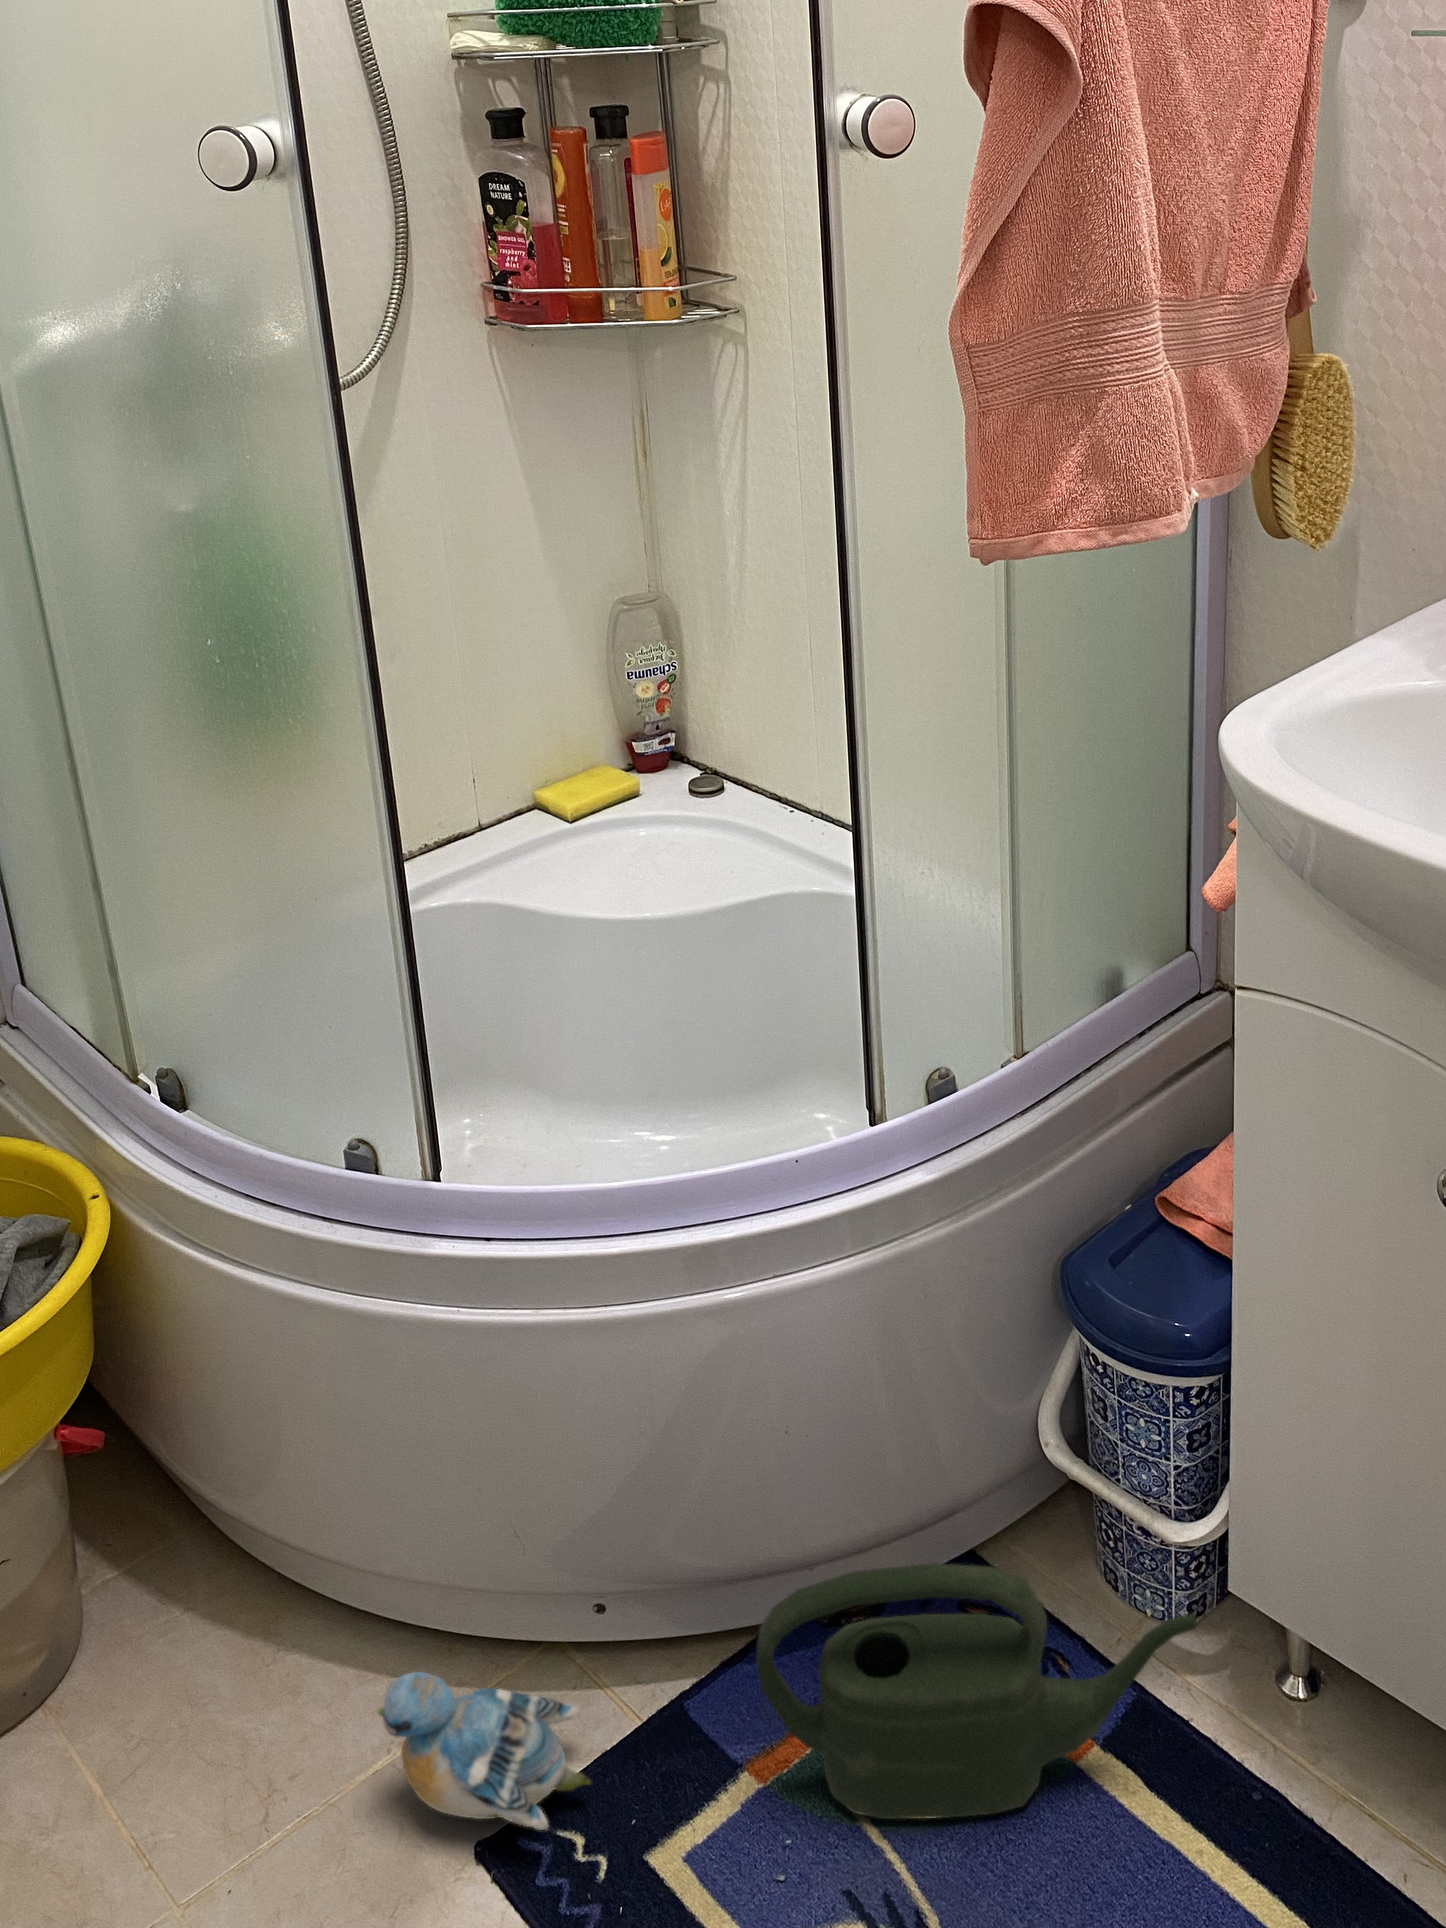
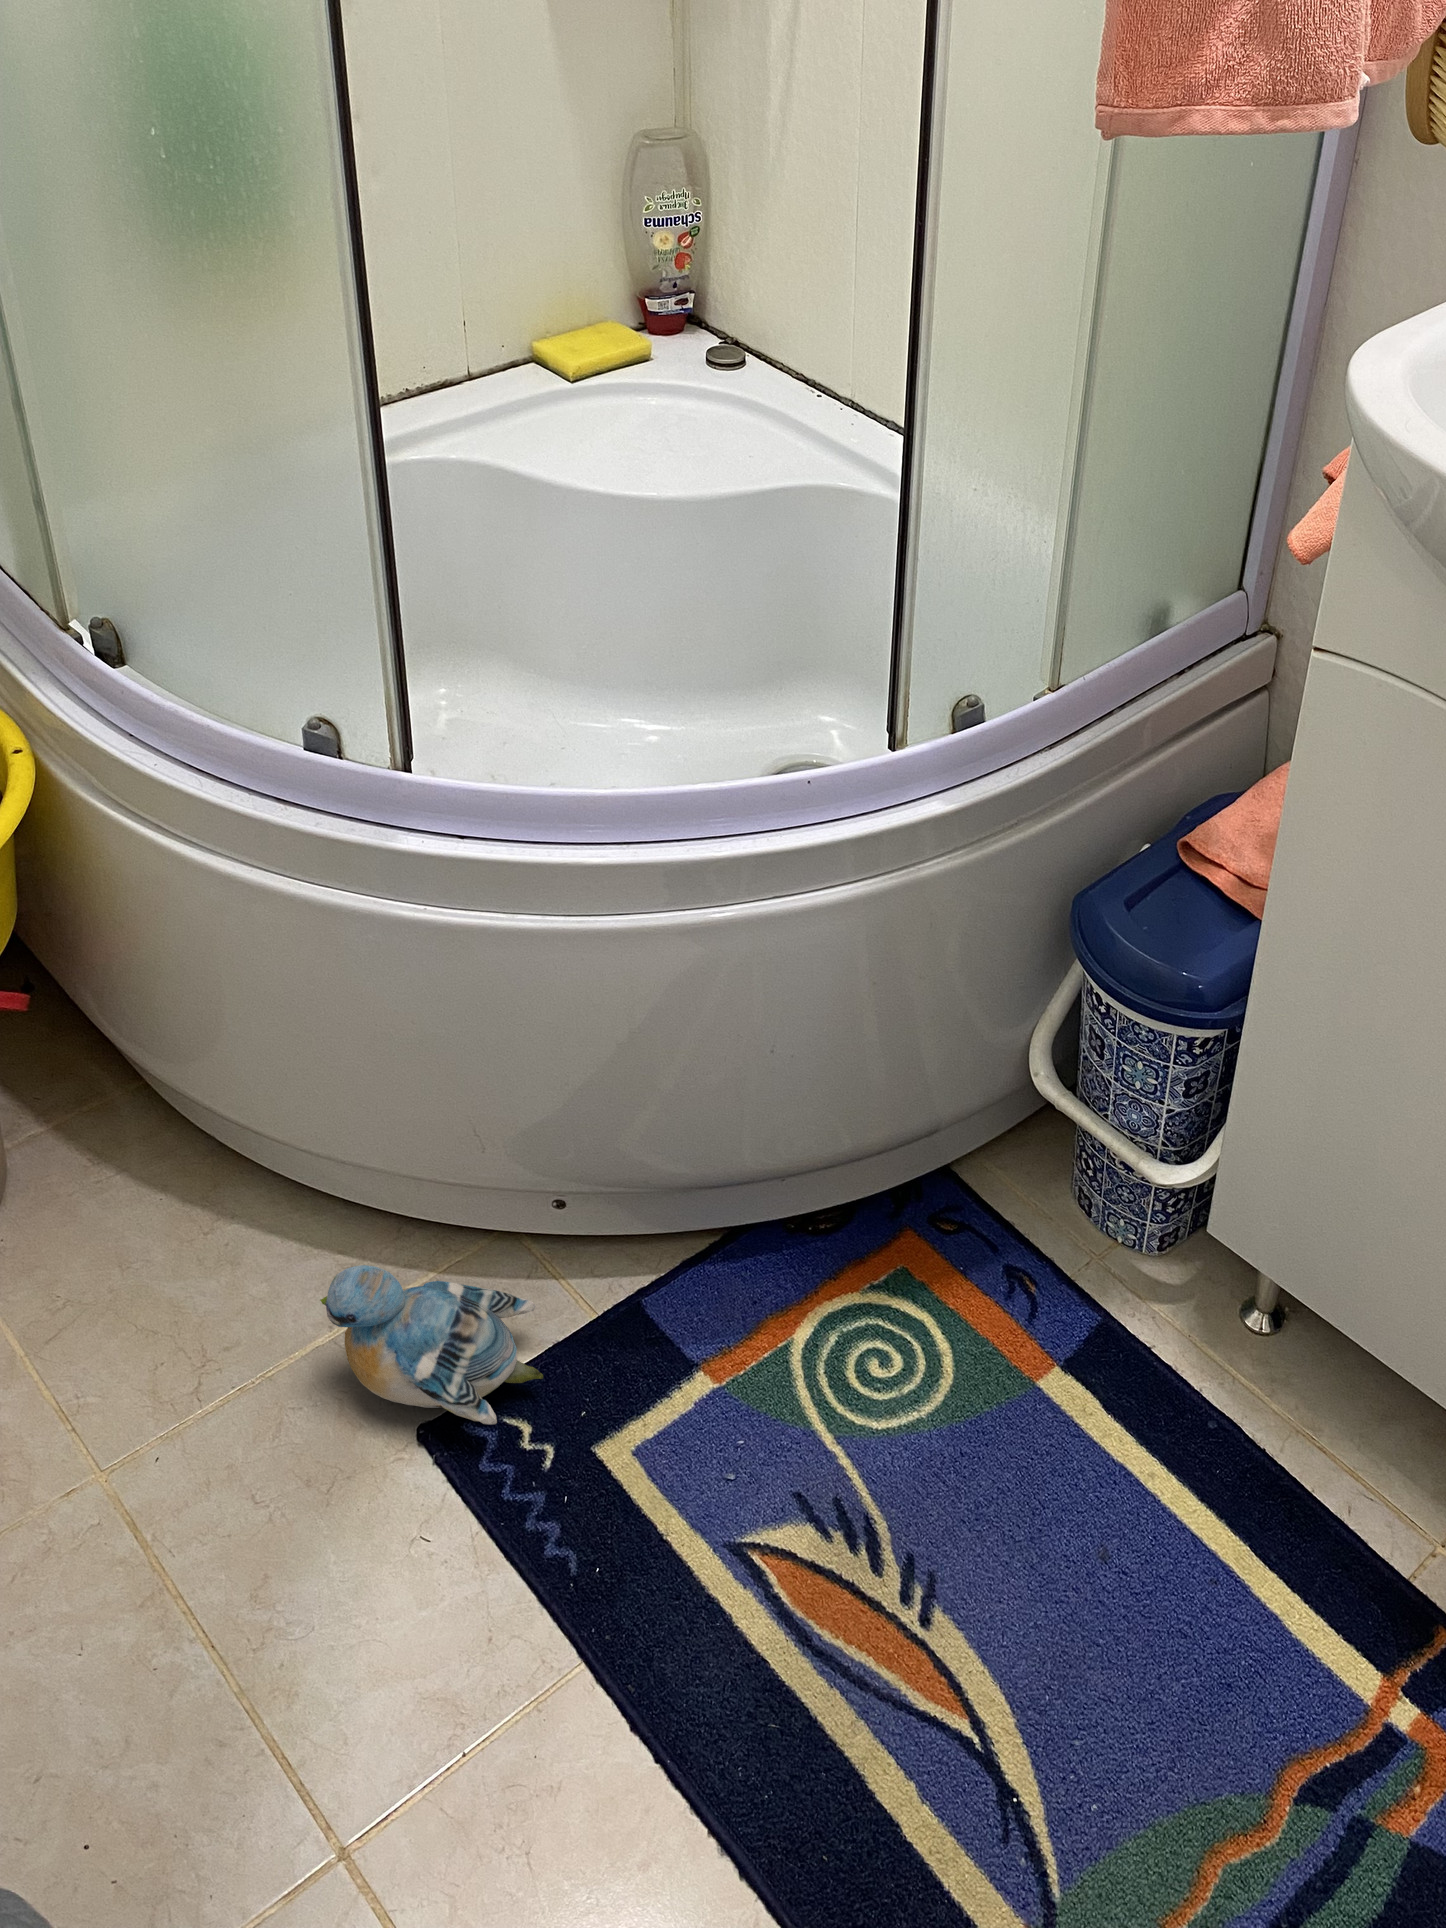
watering can: present [756,1563,1196,1819] -> none [724,1198,1178,1430]

